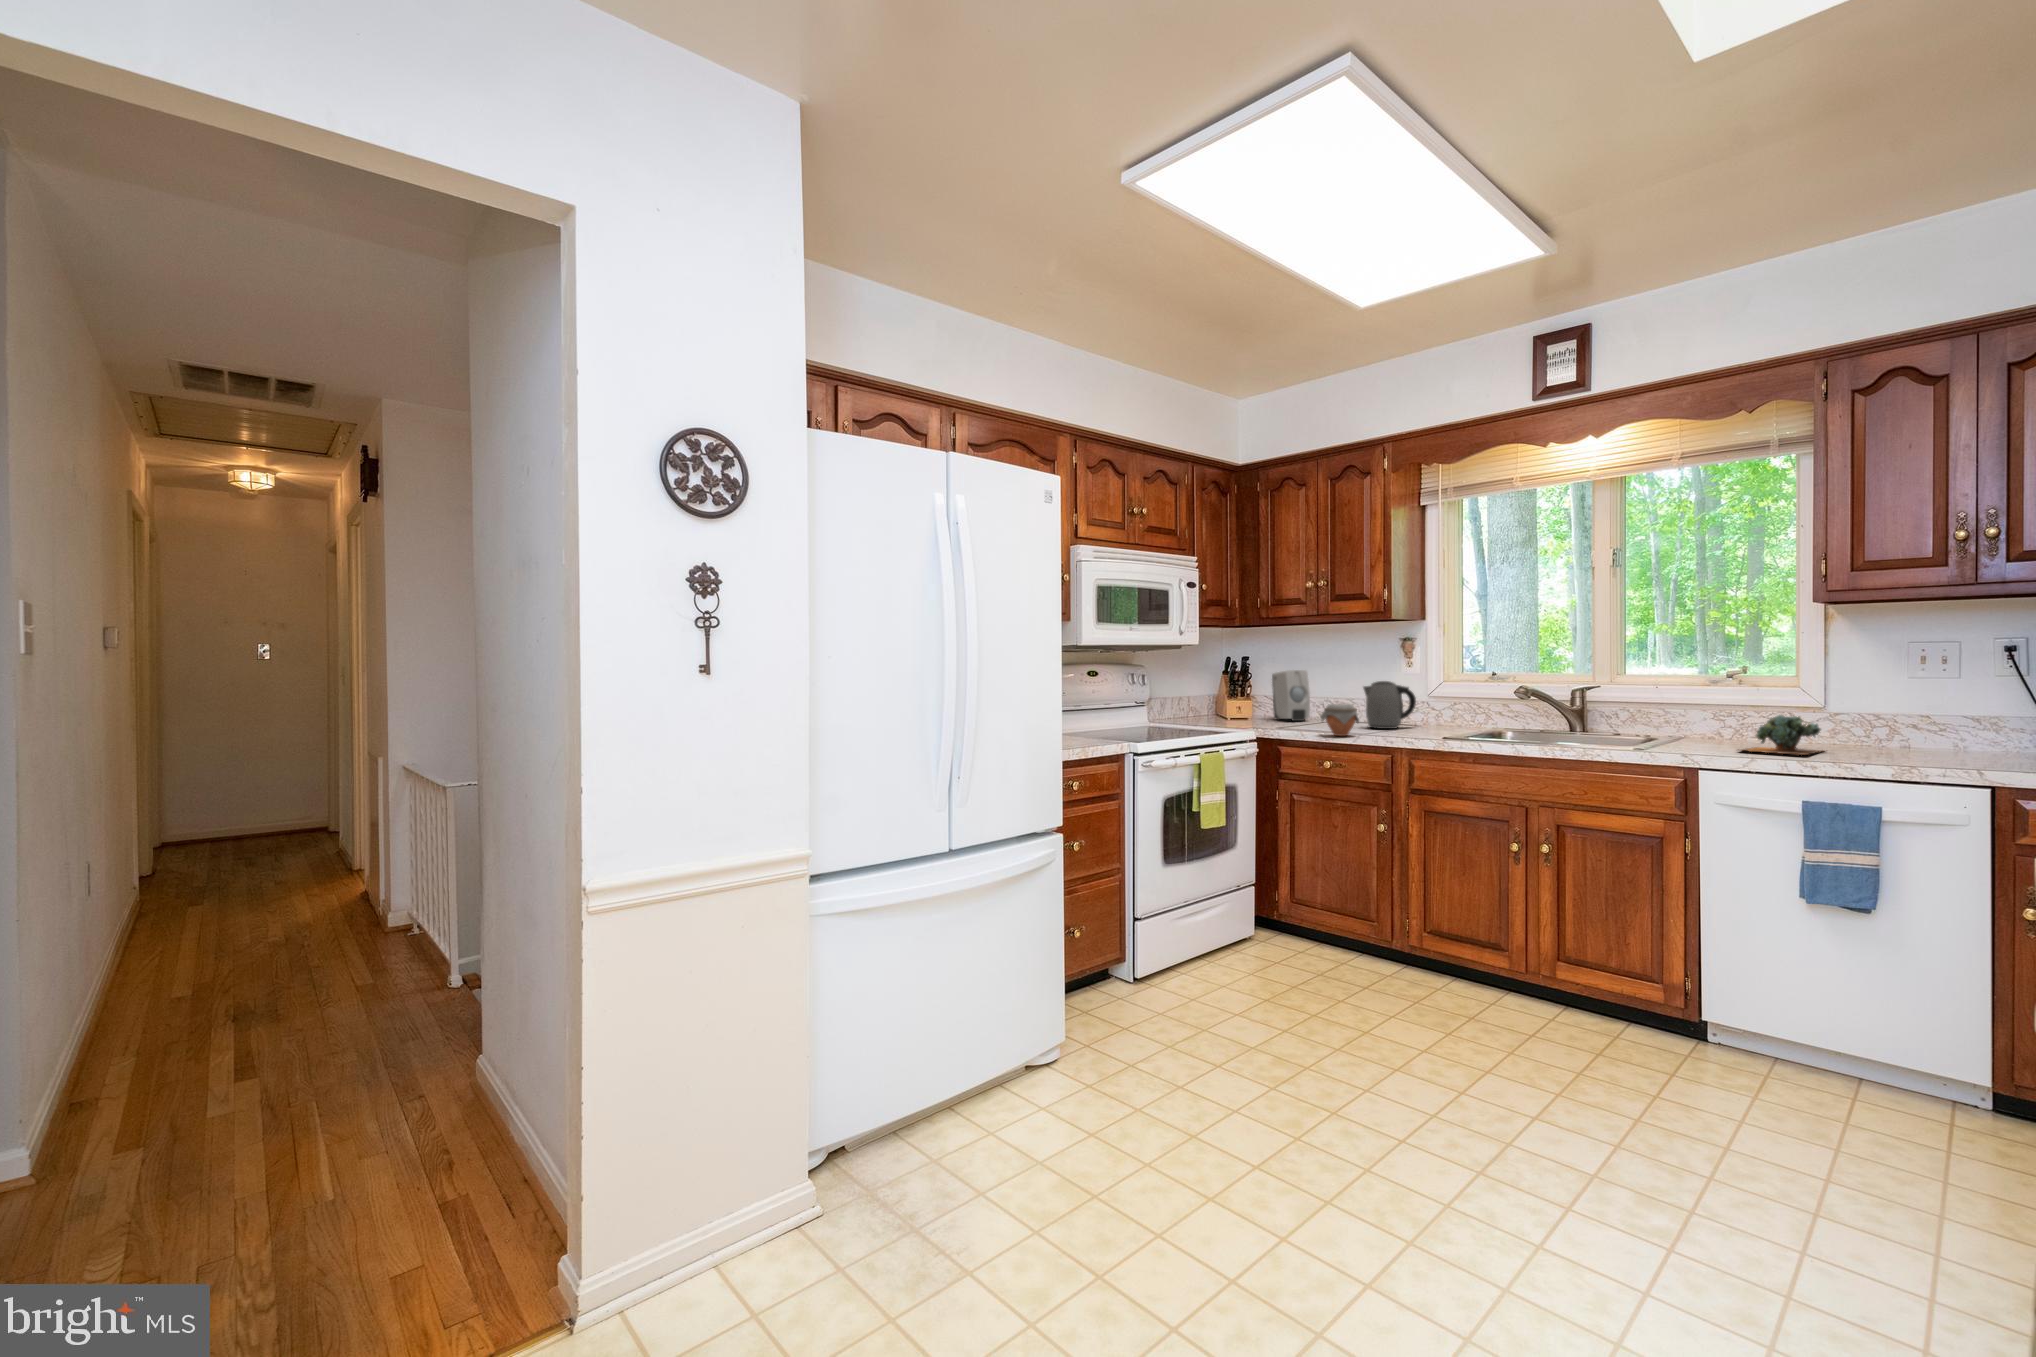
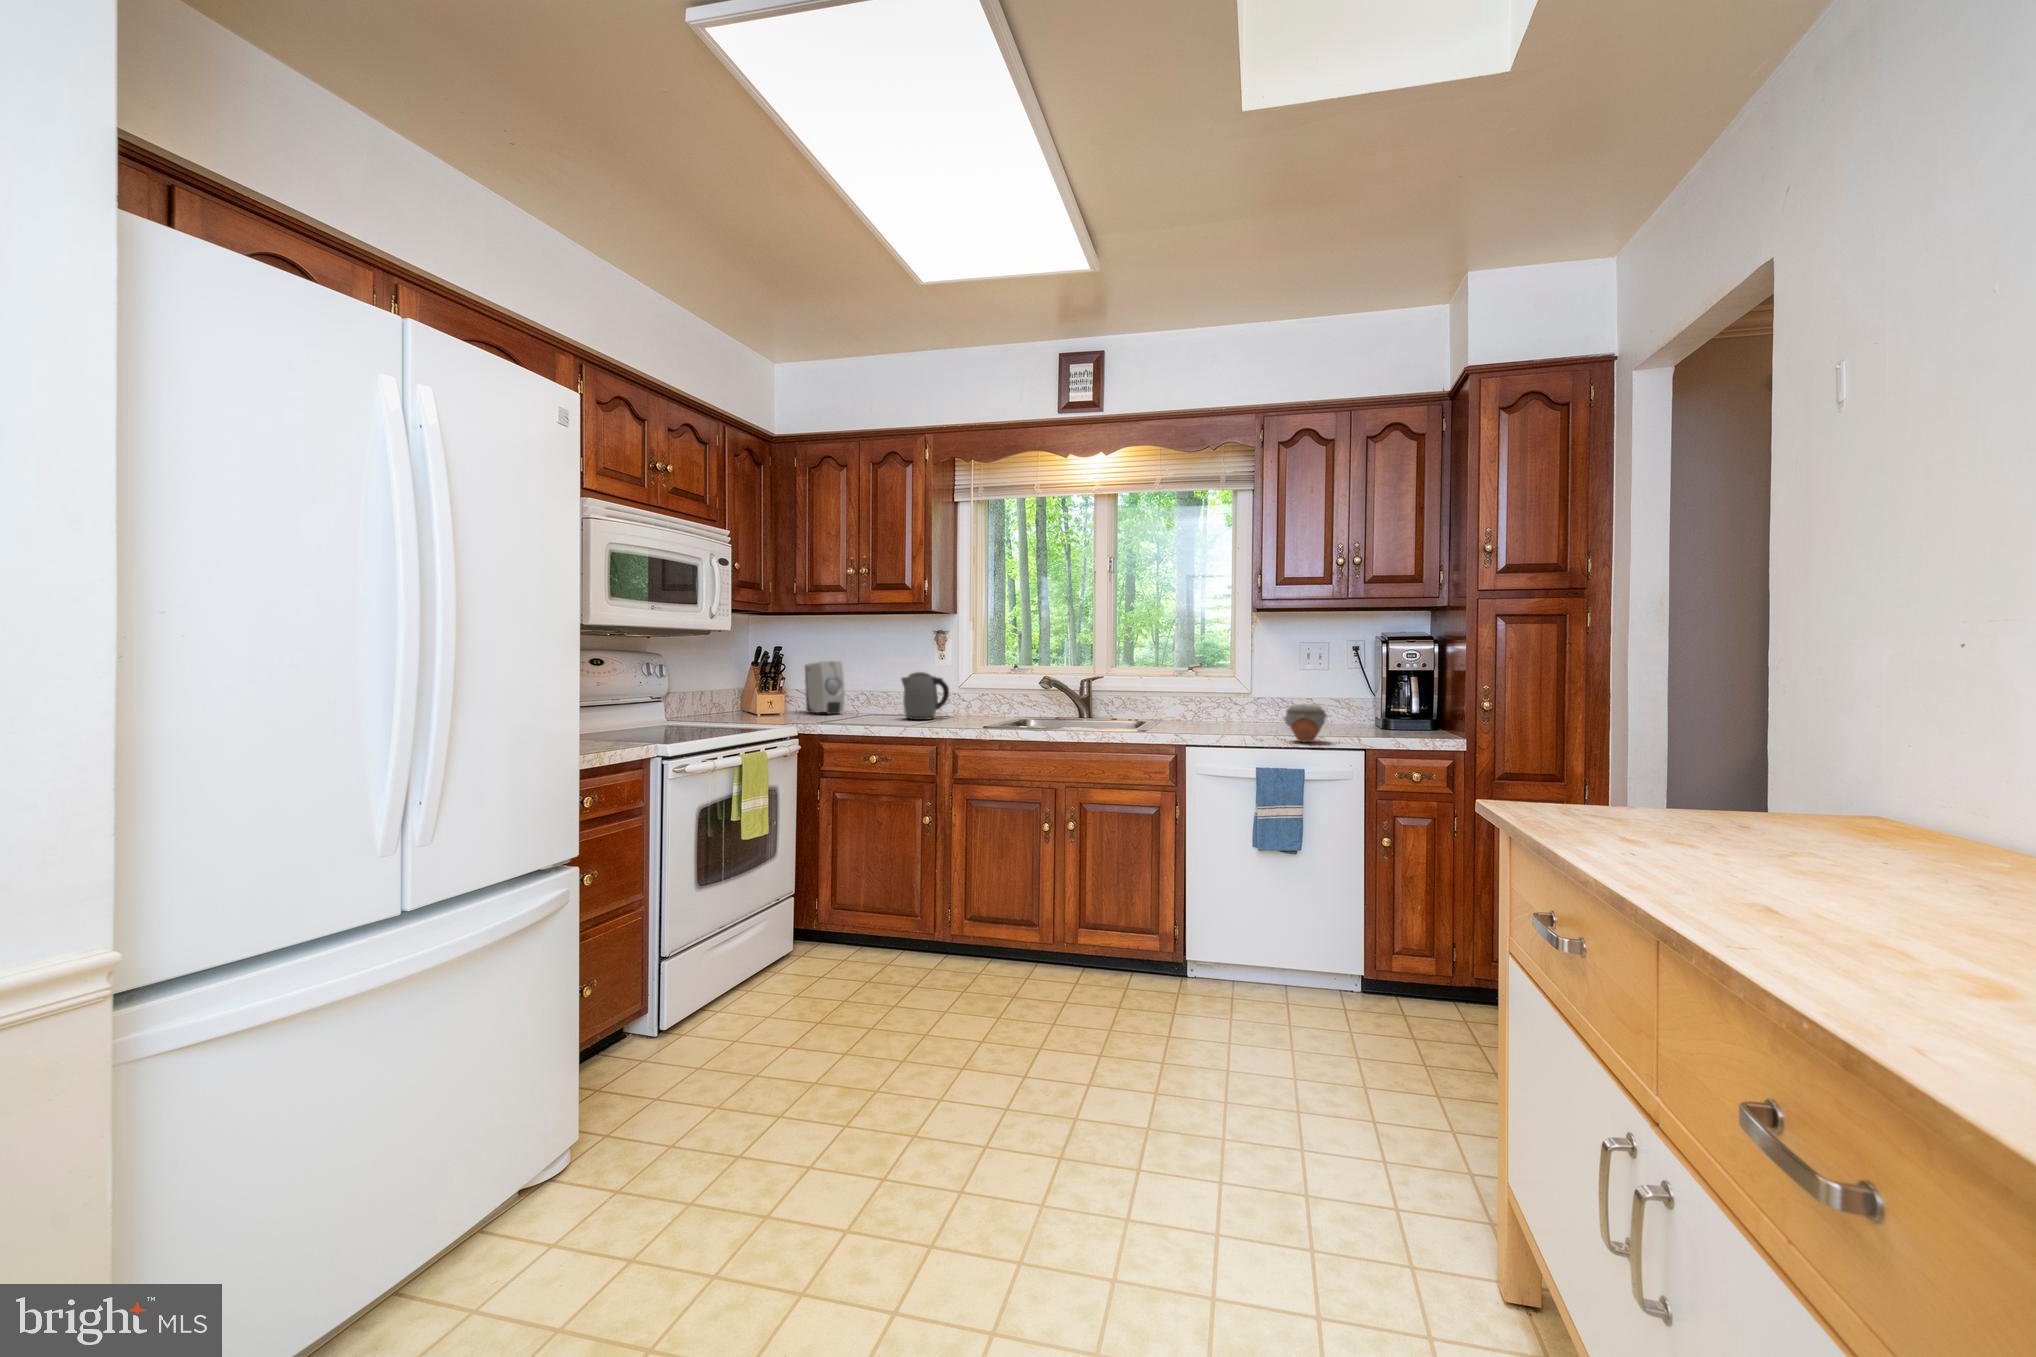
jar: present [1320,704,1359,736] -> present [1284,704,1327,742]
succulent plant: present [1741,715,1823,755] -> none [1205,699,1258,732]

